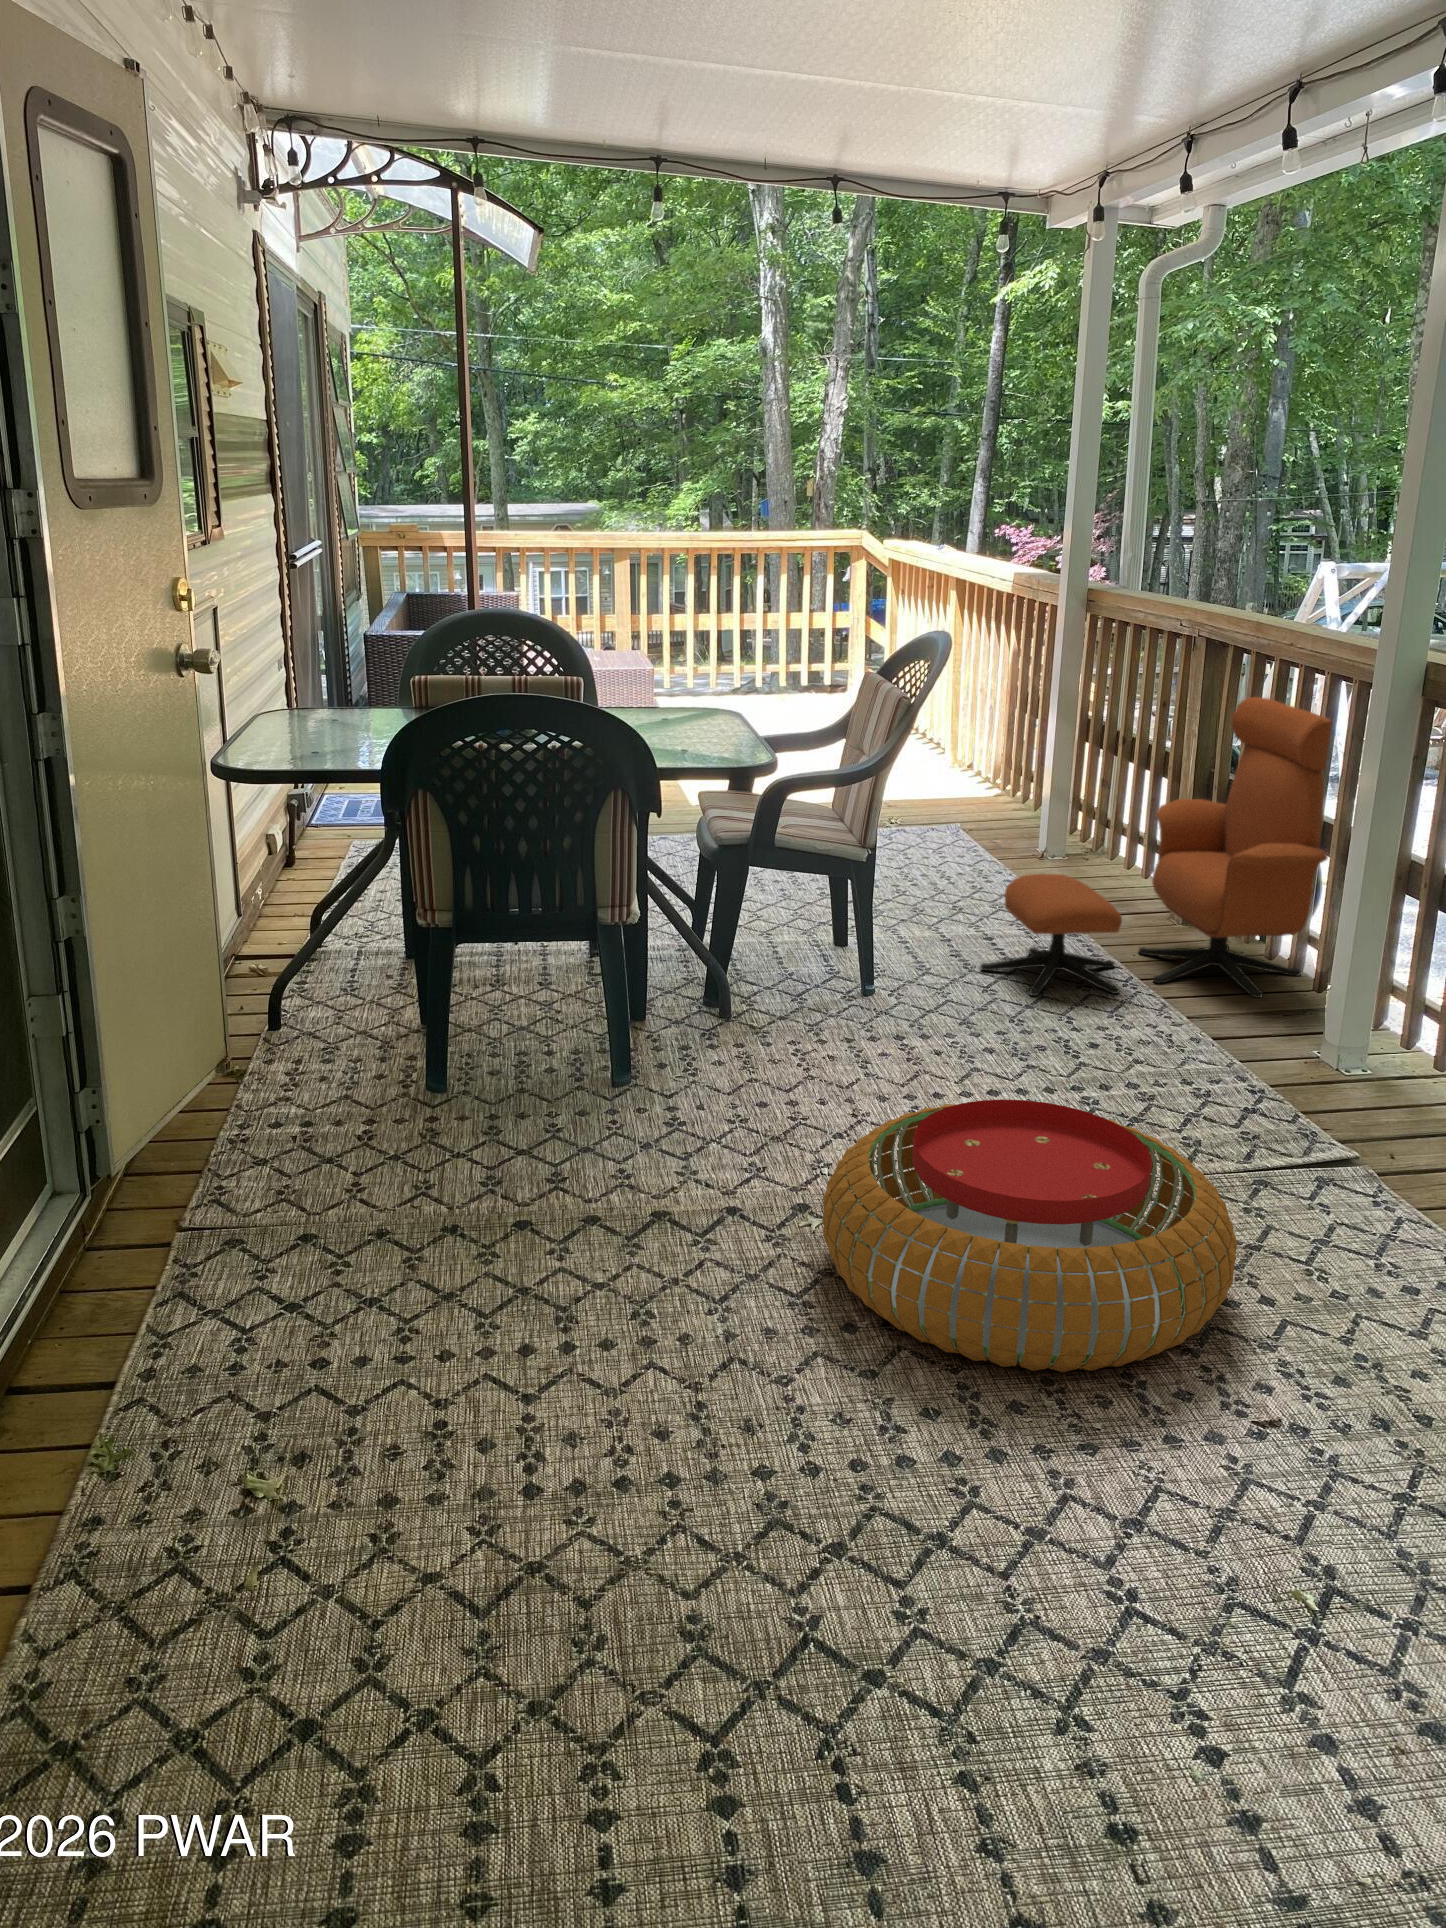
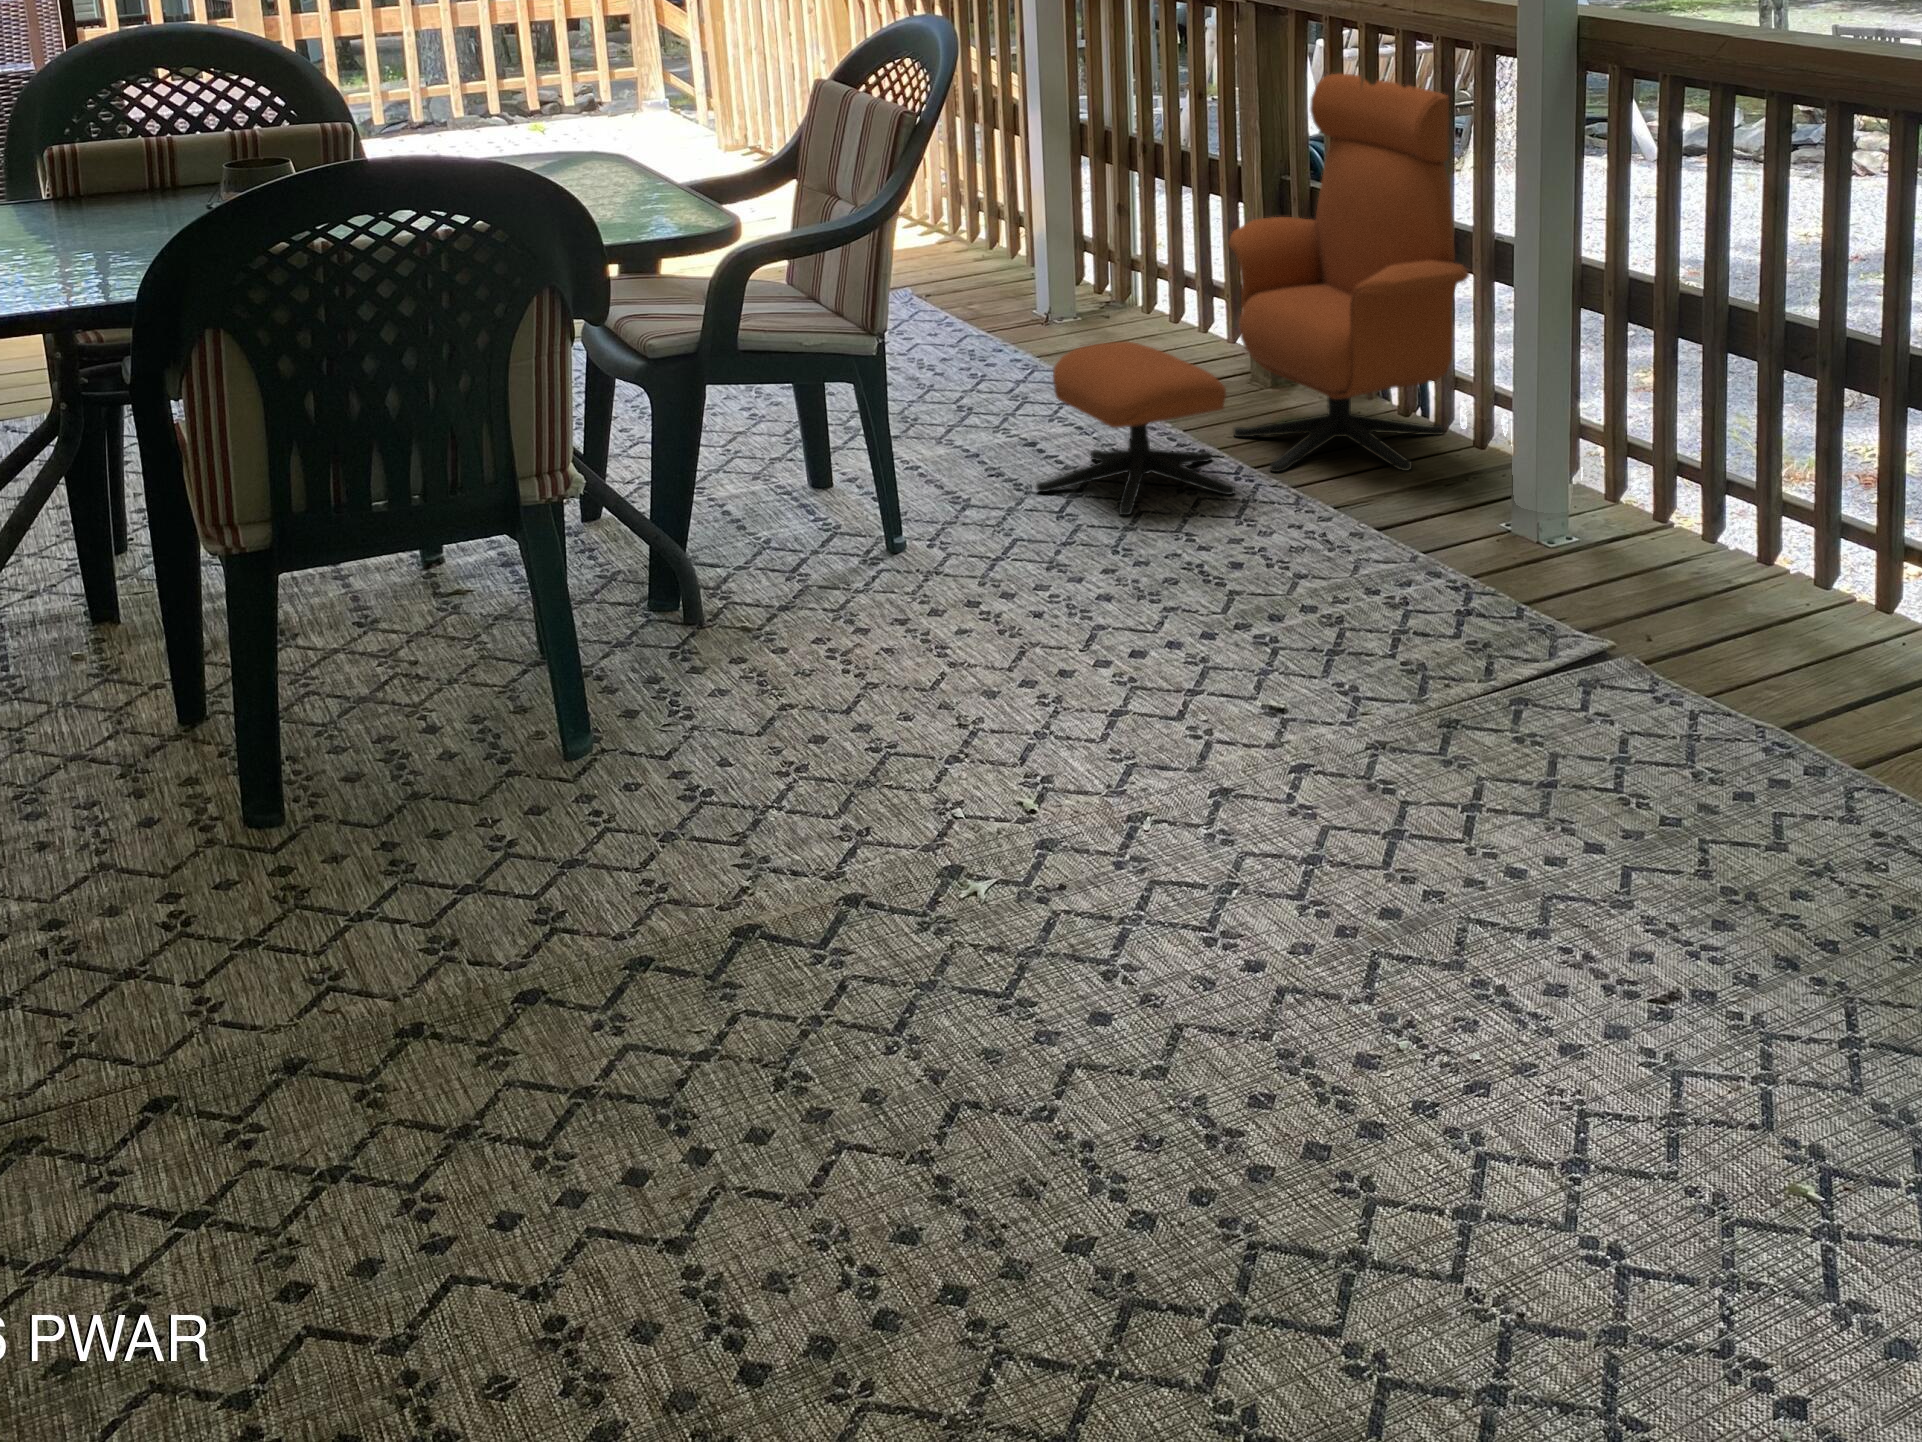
pouf: present [822,1100,1238,1372] -> none [1007,649,1569,1014]

